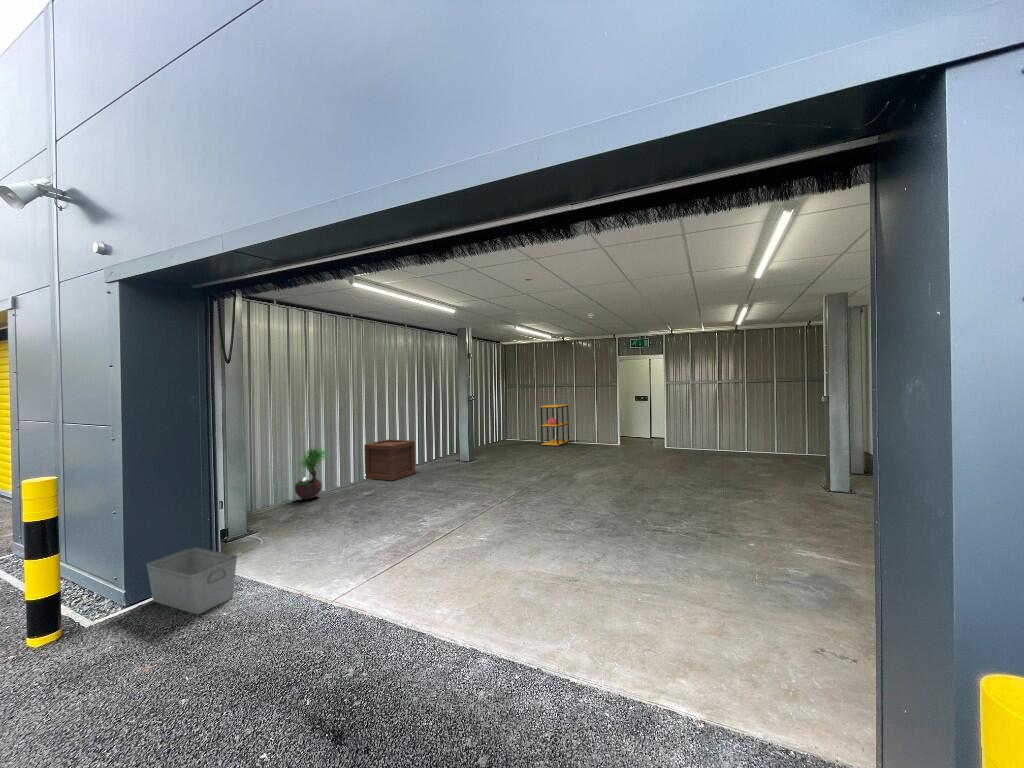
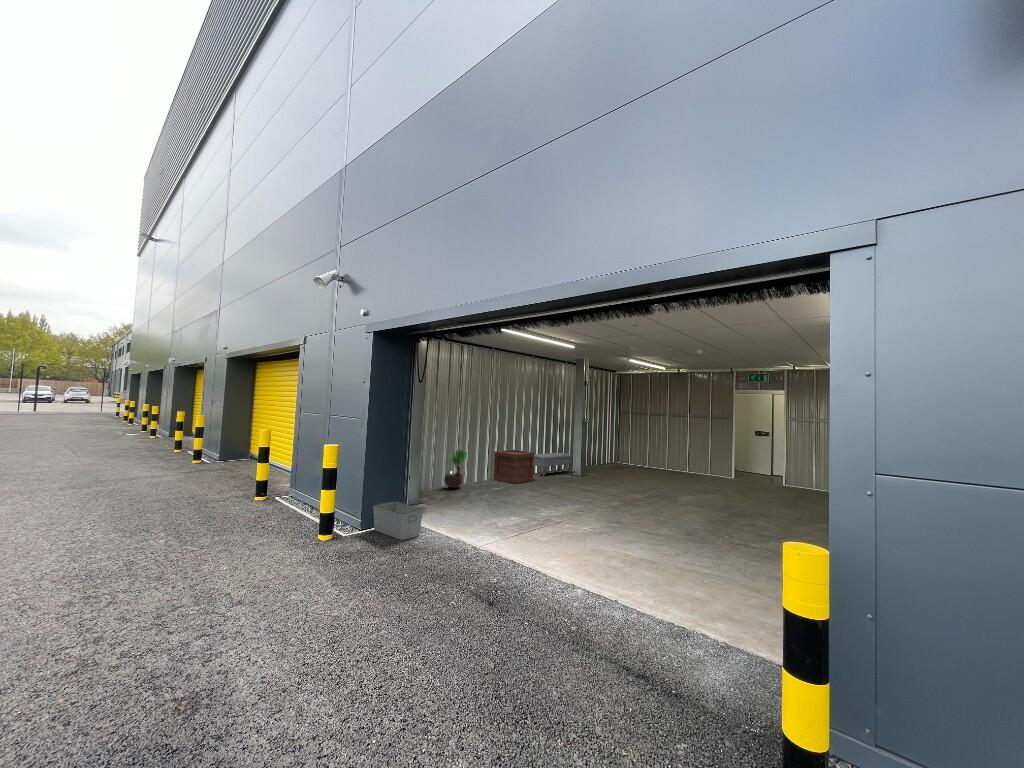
shelving unit: present [541,404,569,446] -> none [650,433,681,474]
bench: none [411,436,459,467] -> present [534,453,572,477]

